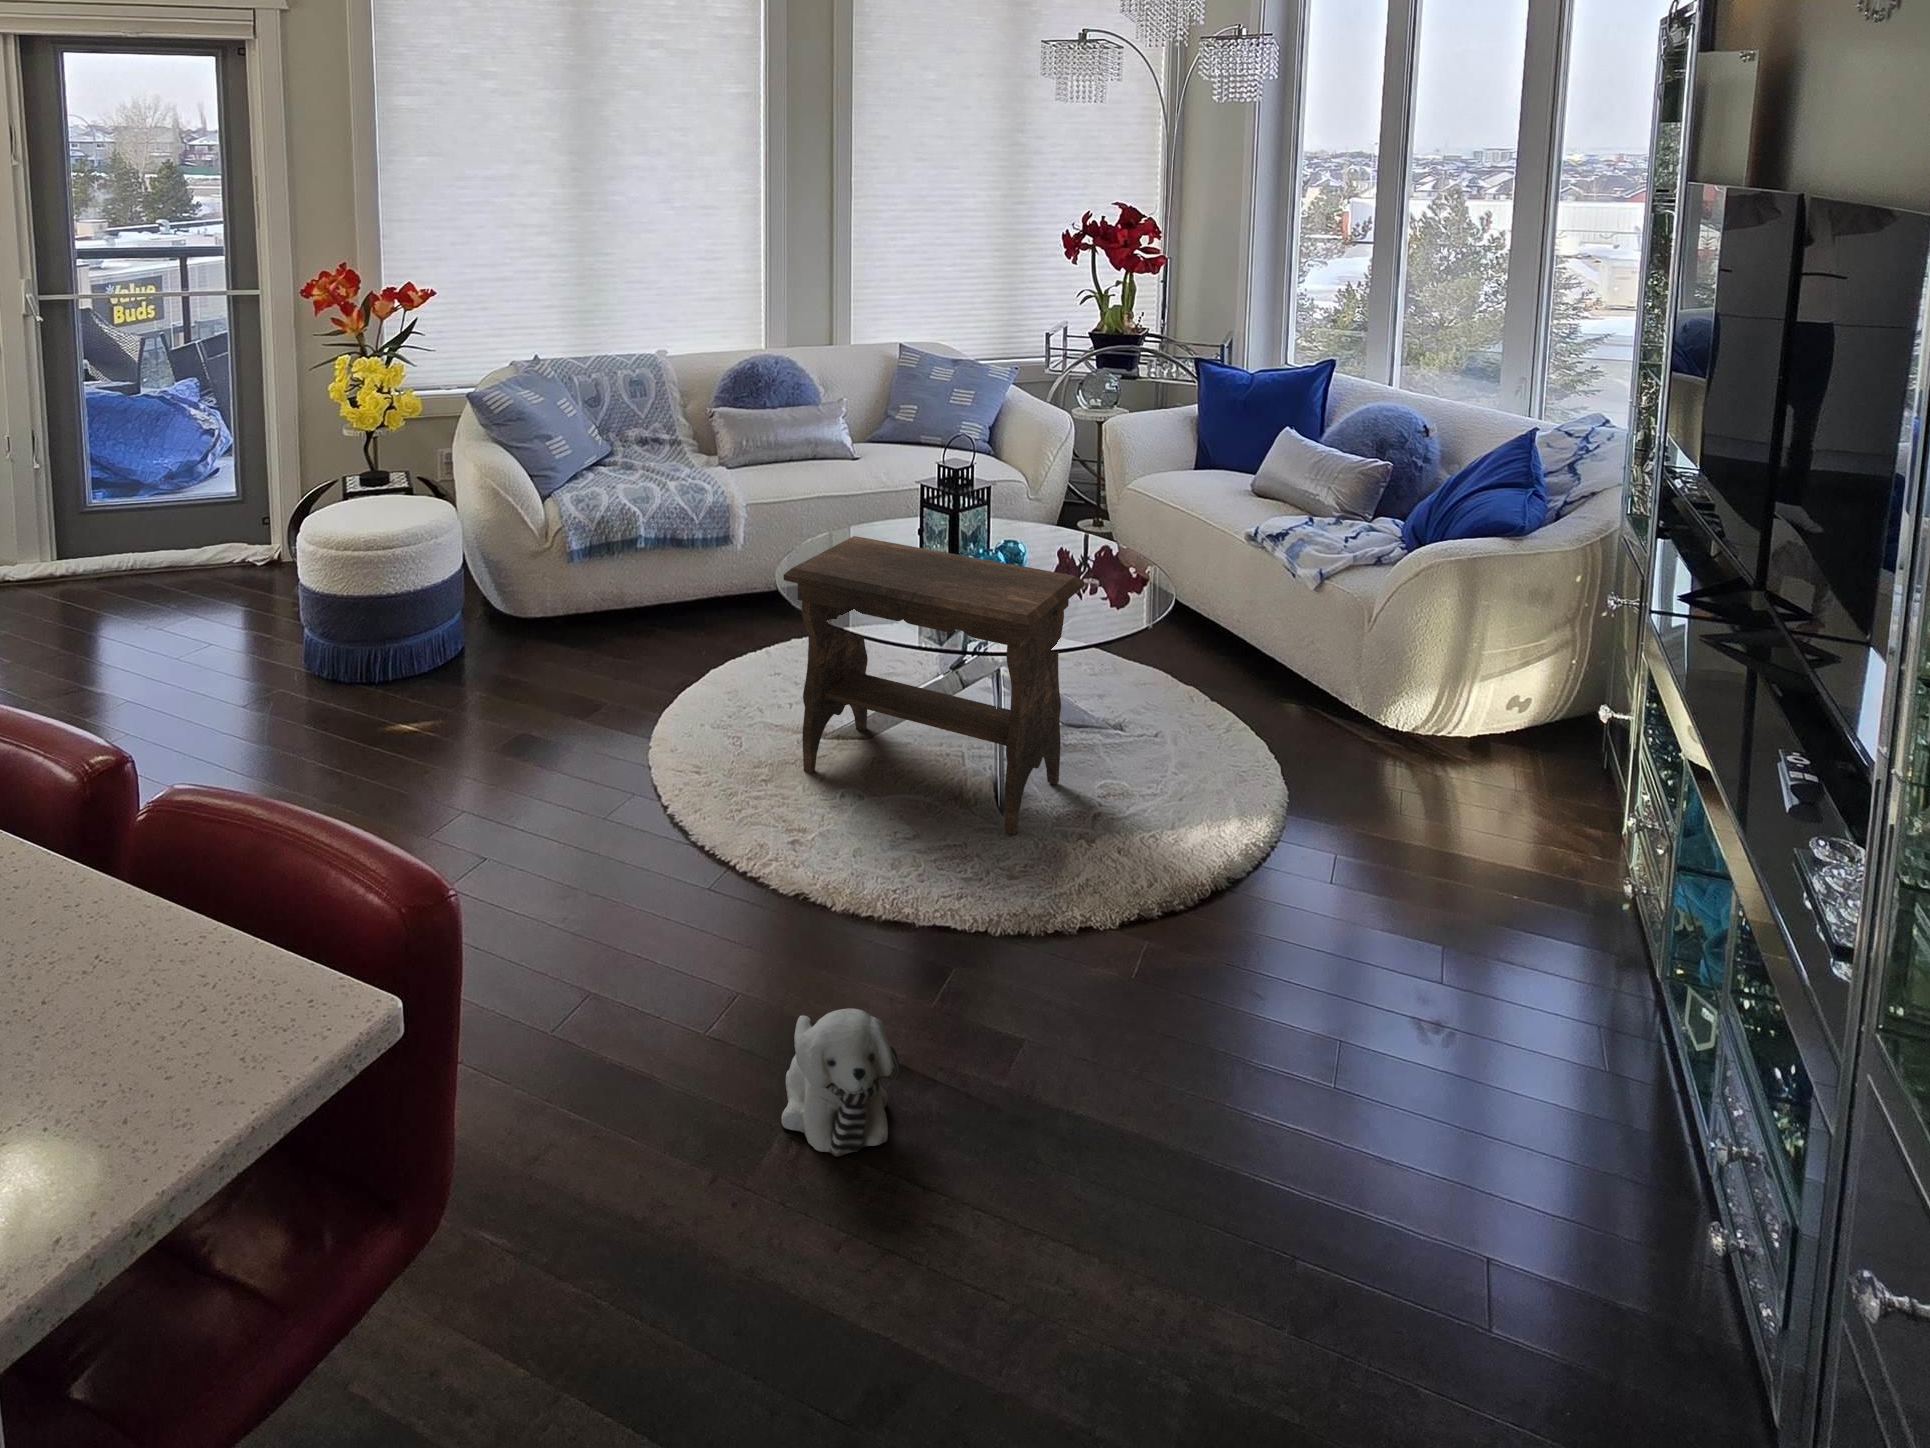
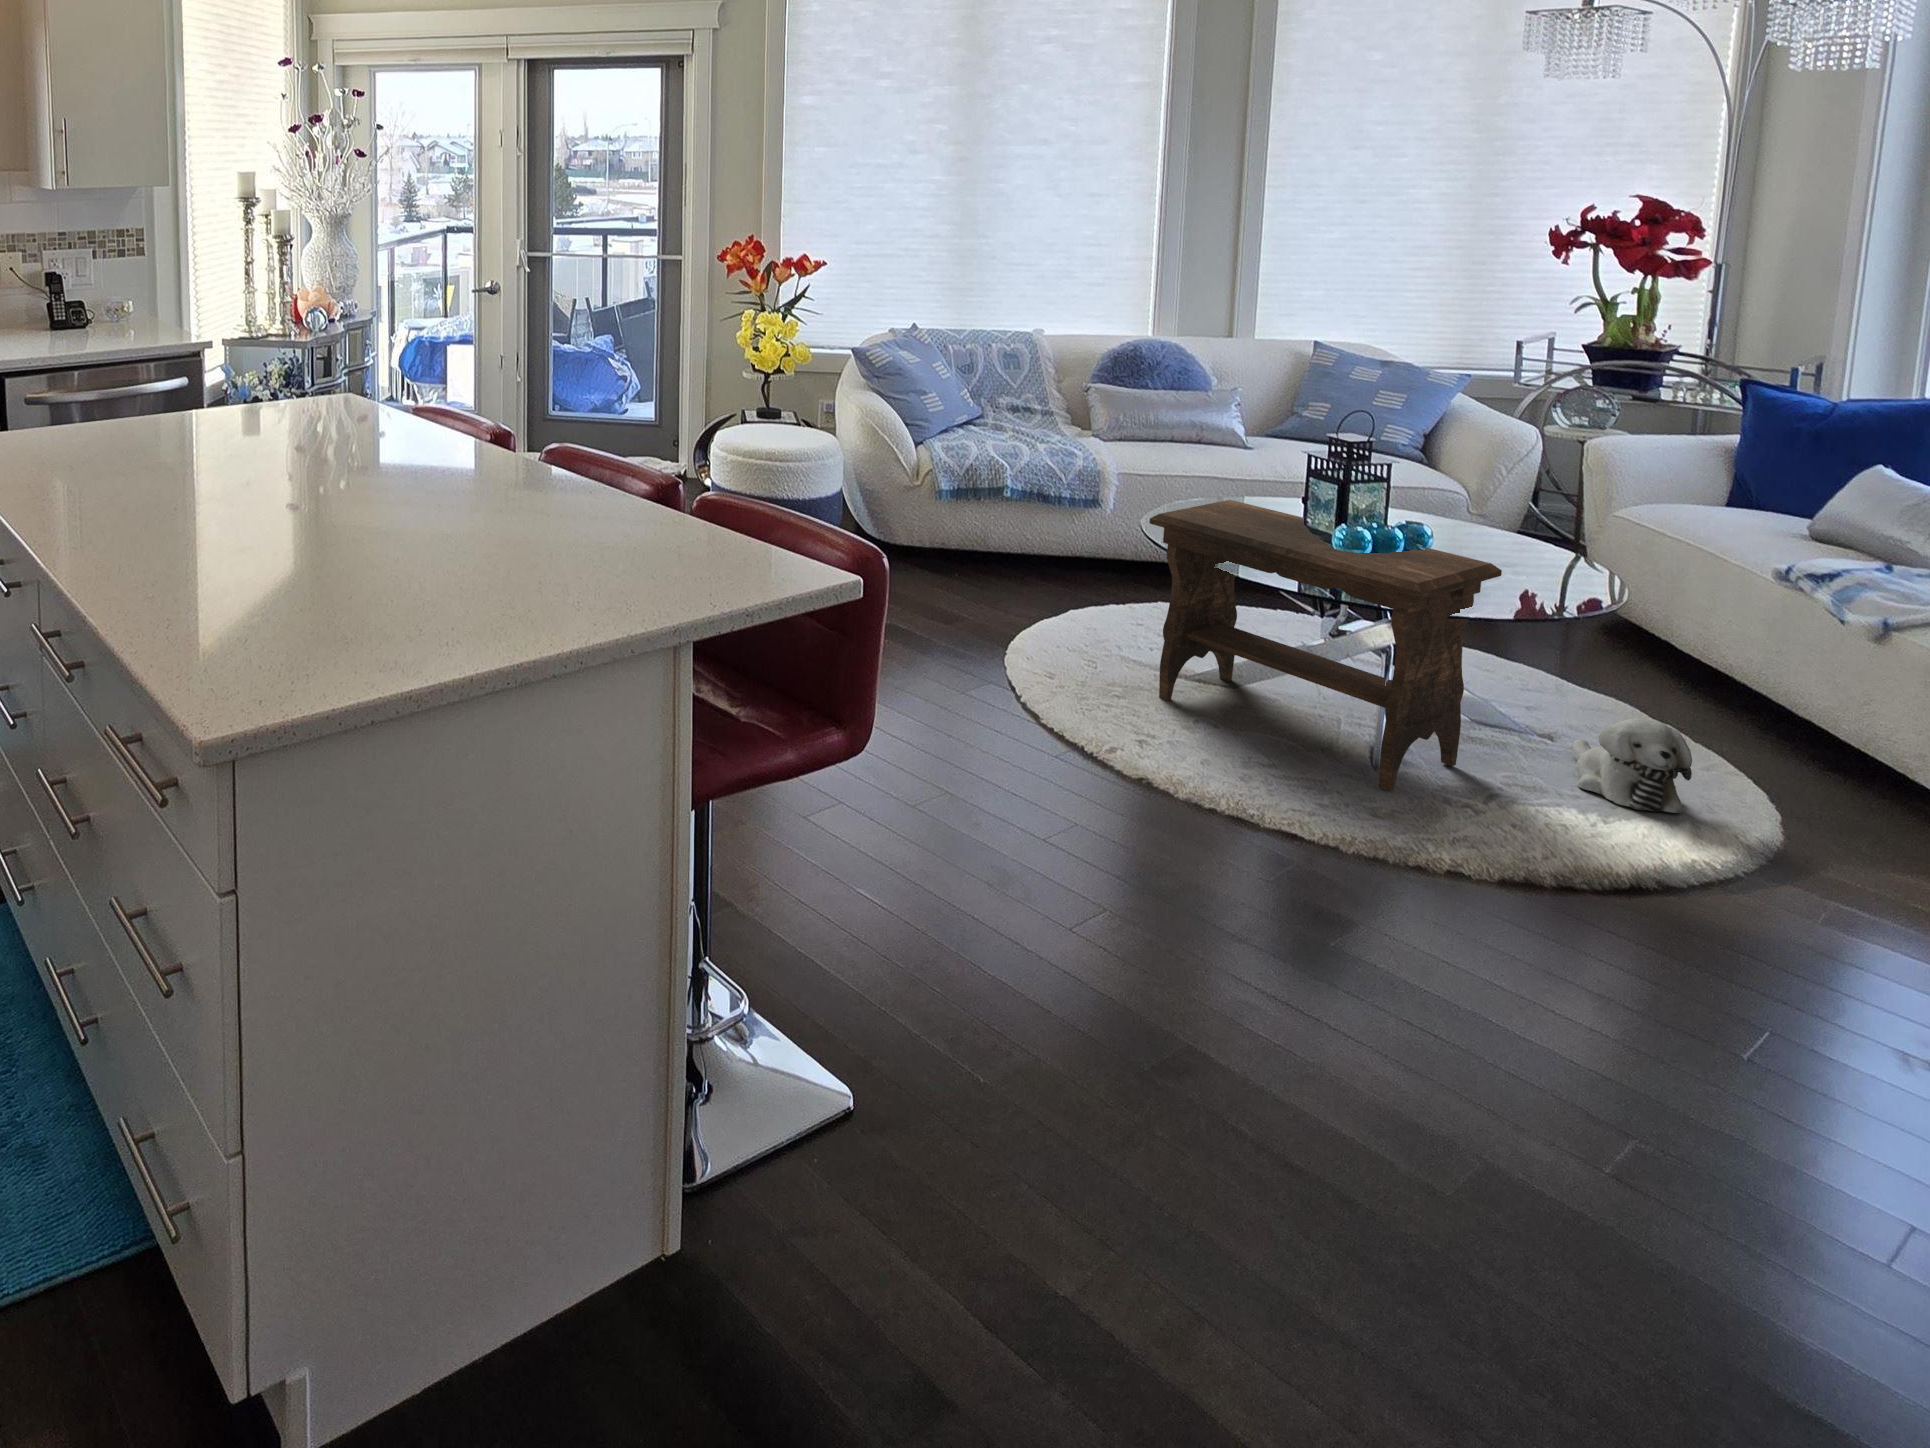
plush toy: present [782,1008,899,1157] -> present [1573,718,1692,814]

